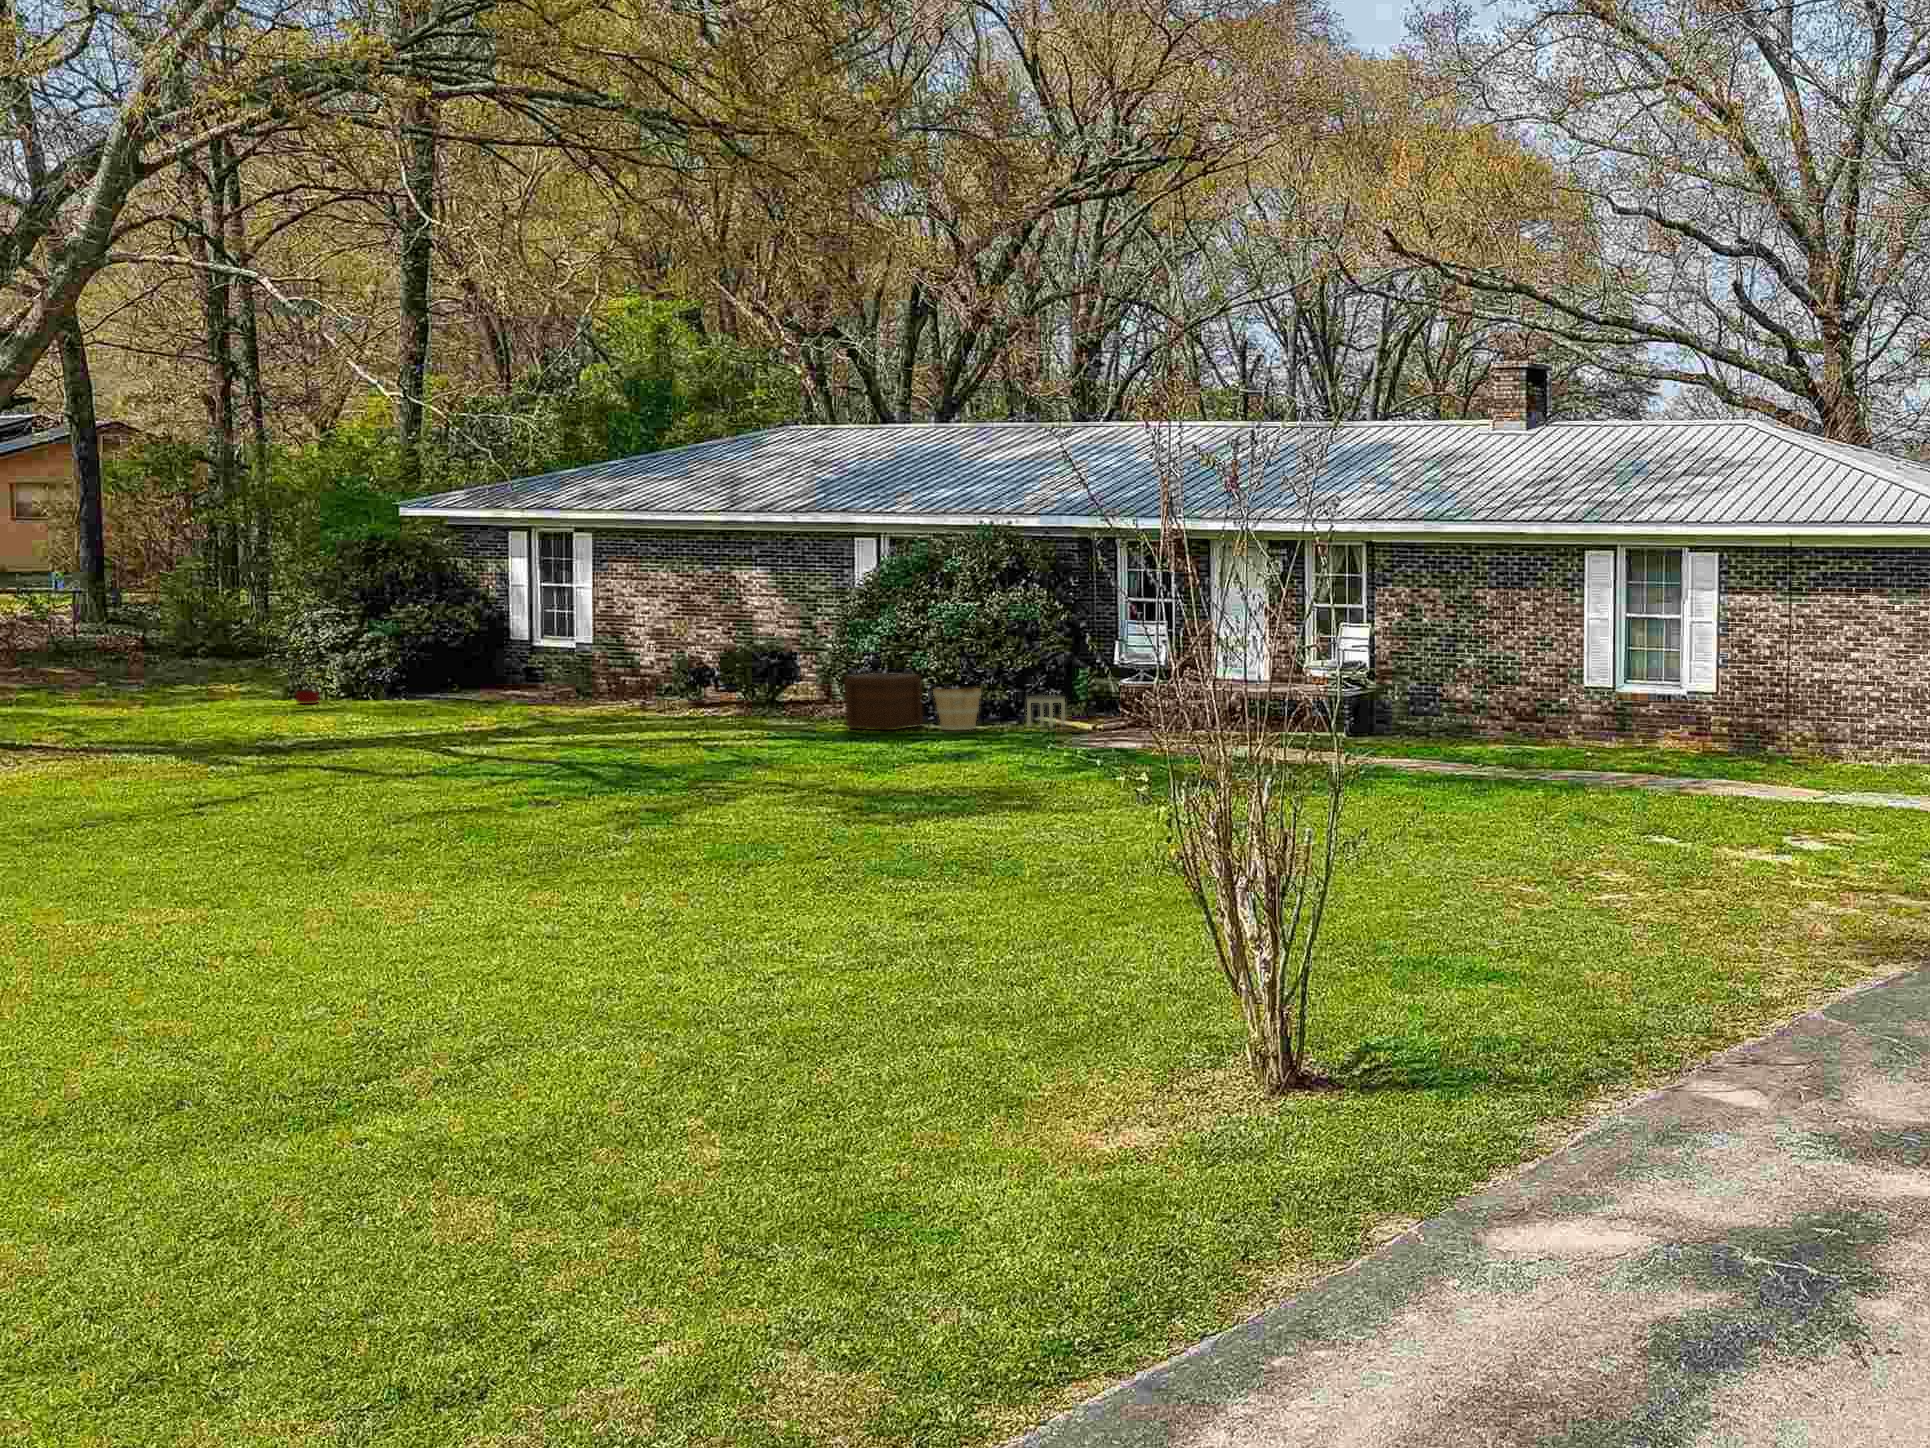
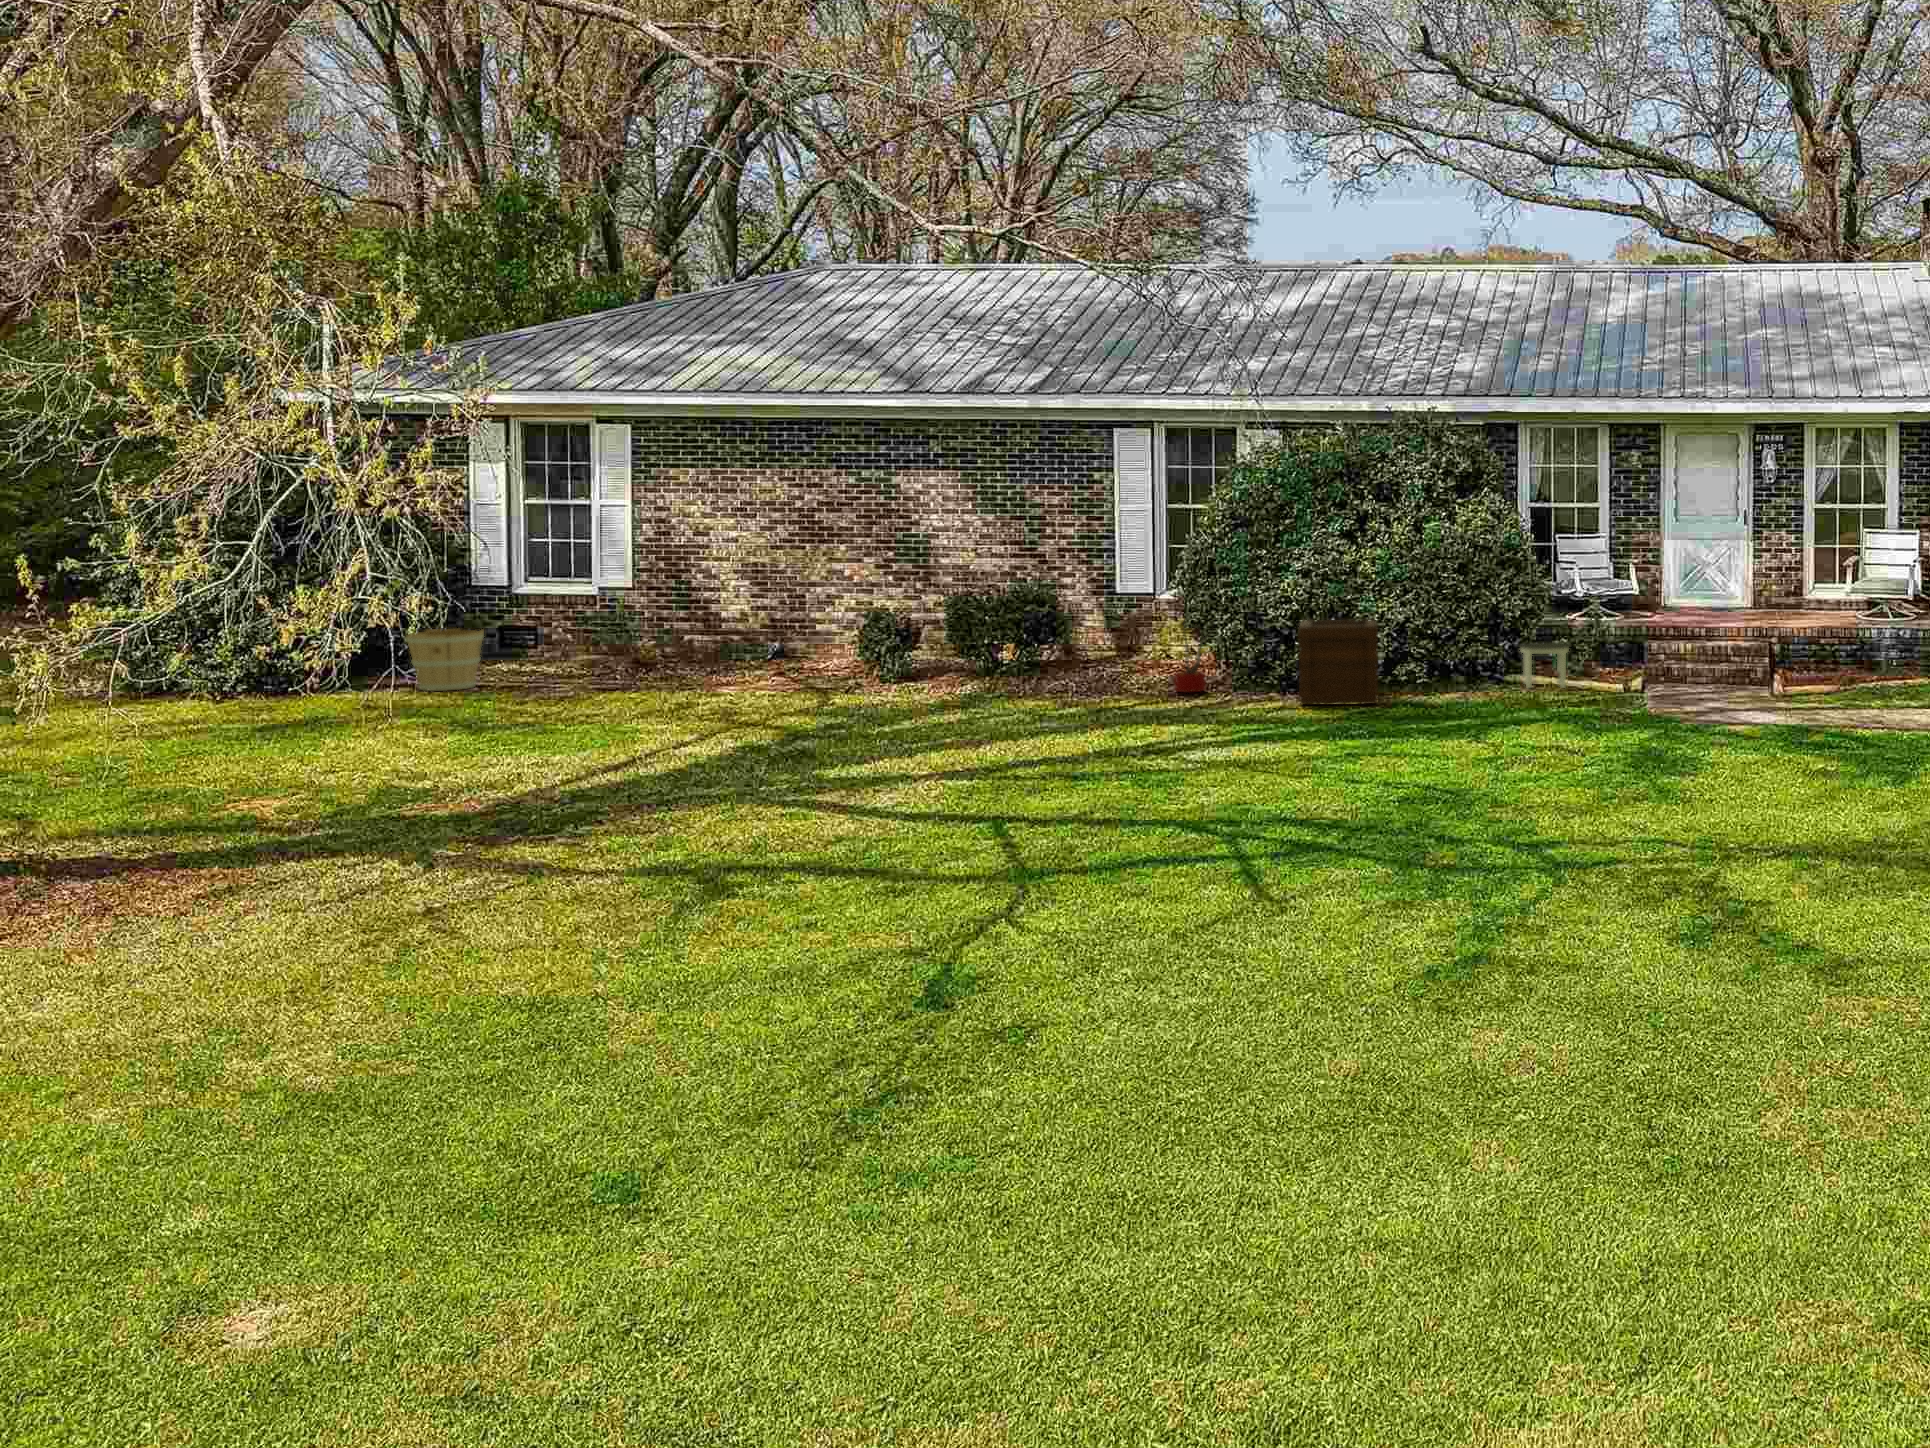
decorative plant: present [296,661,322,704] -> present [1174,624,1214,692]
wooden bucket: present [933,688,981,730] -> present [406,629,484,691]

